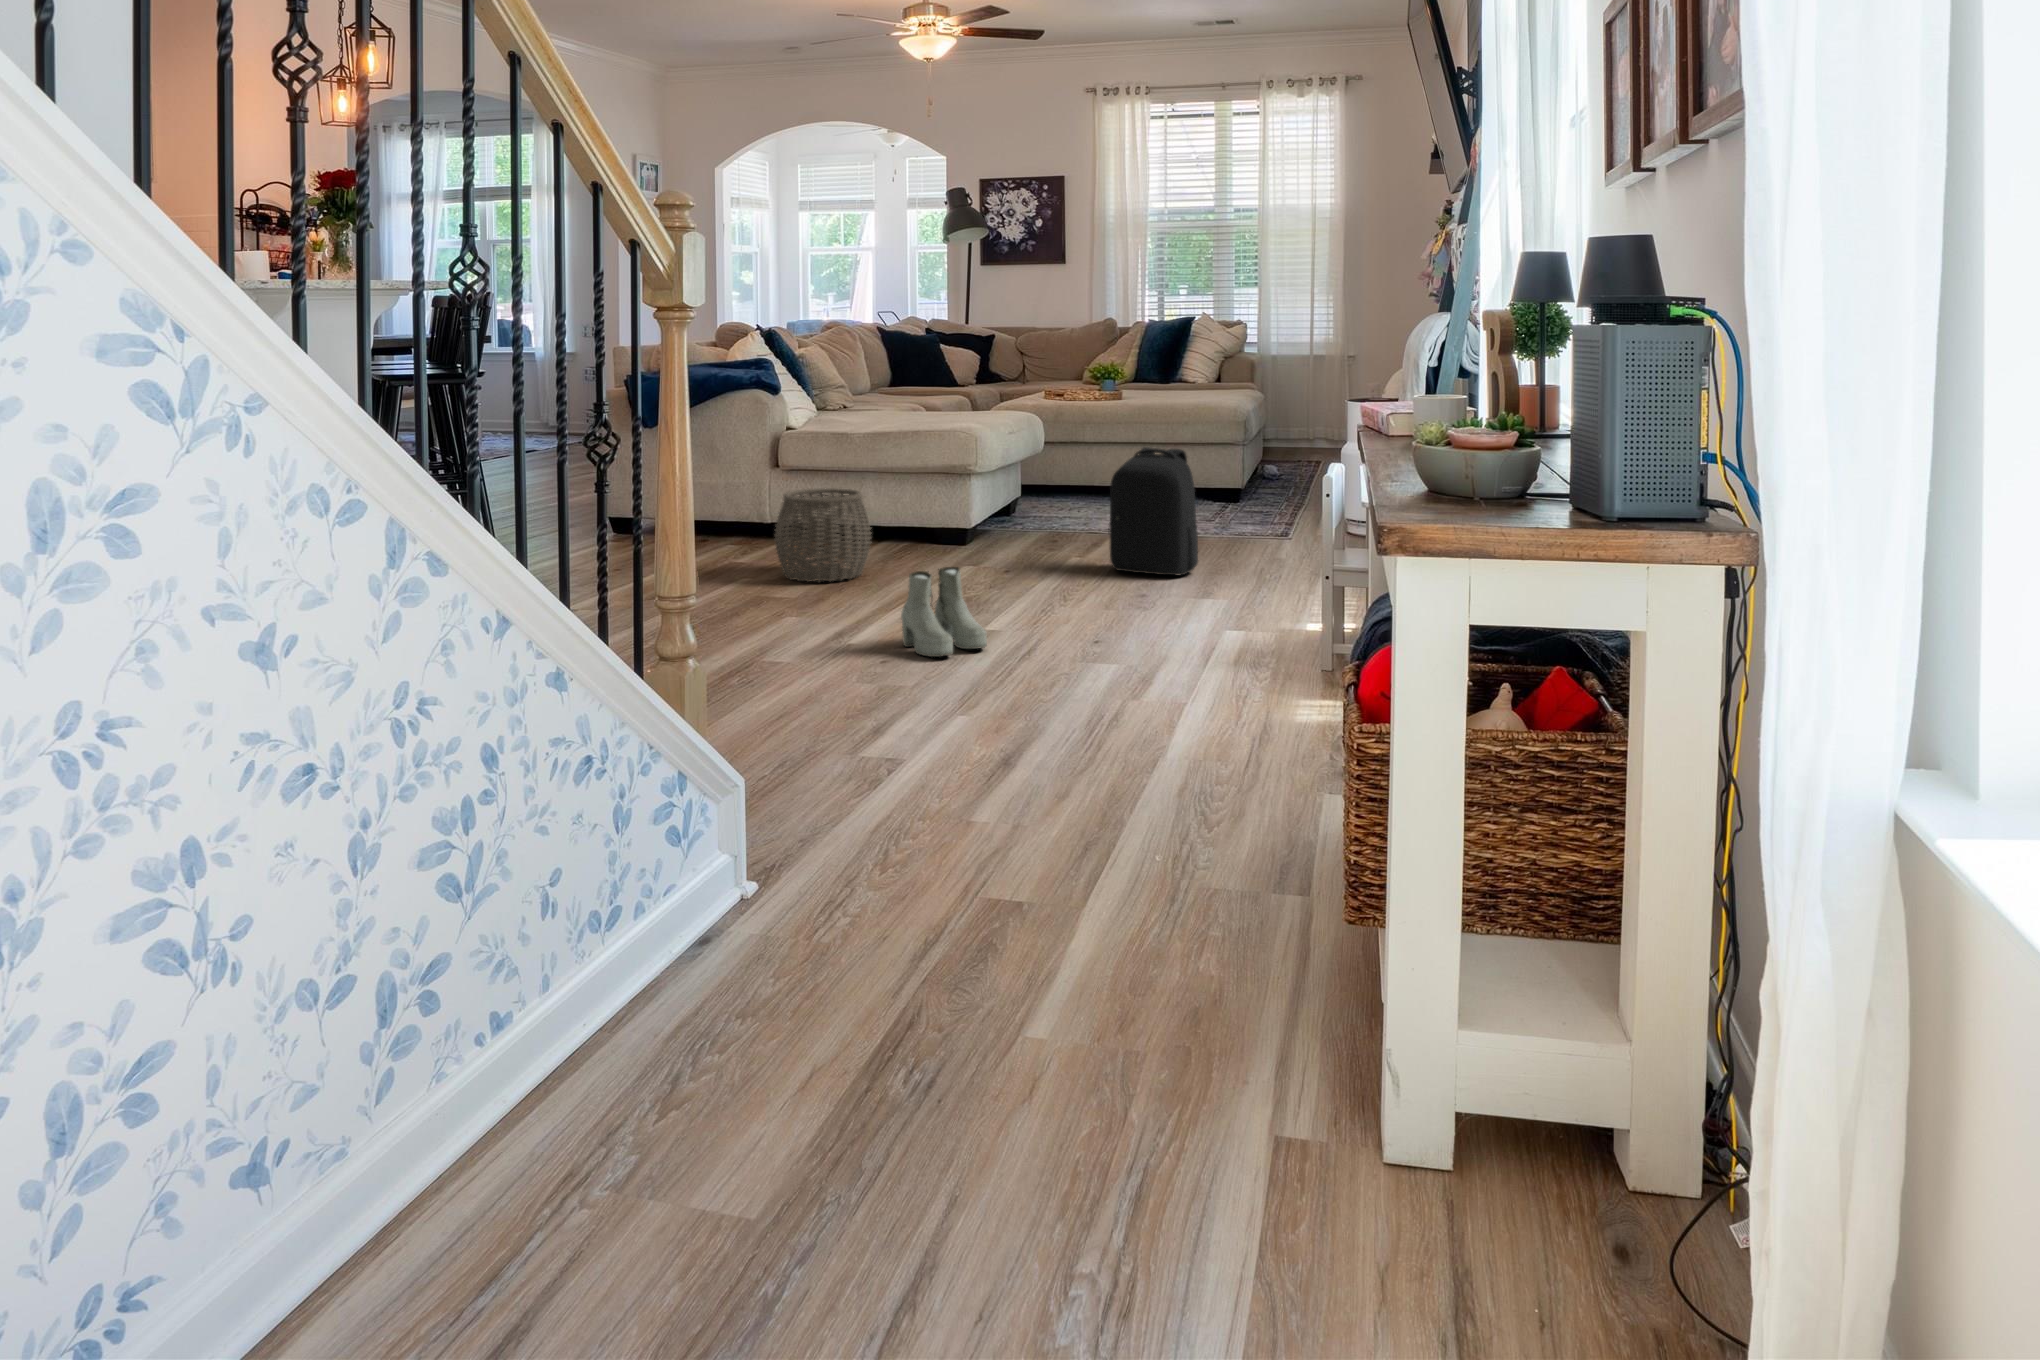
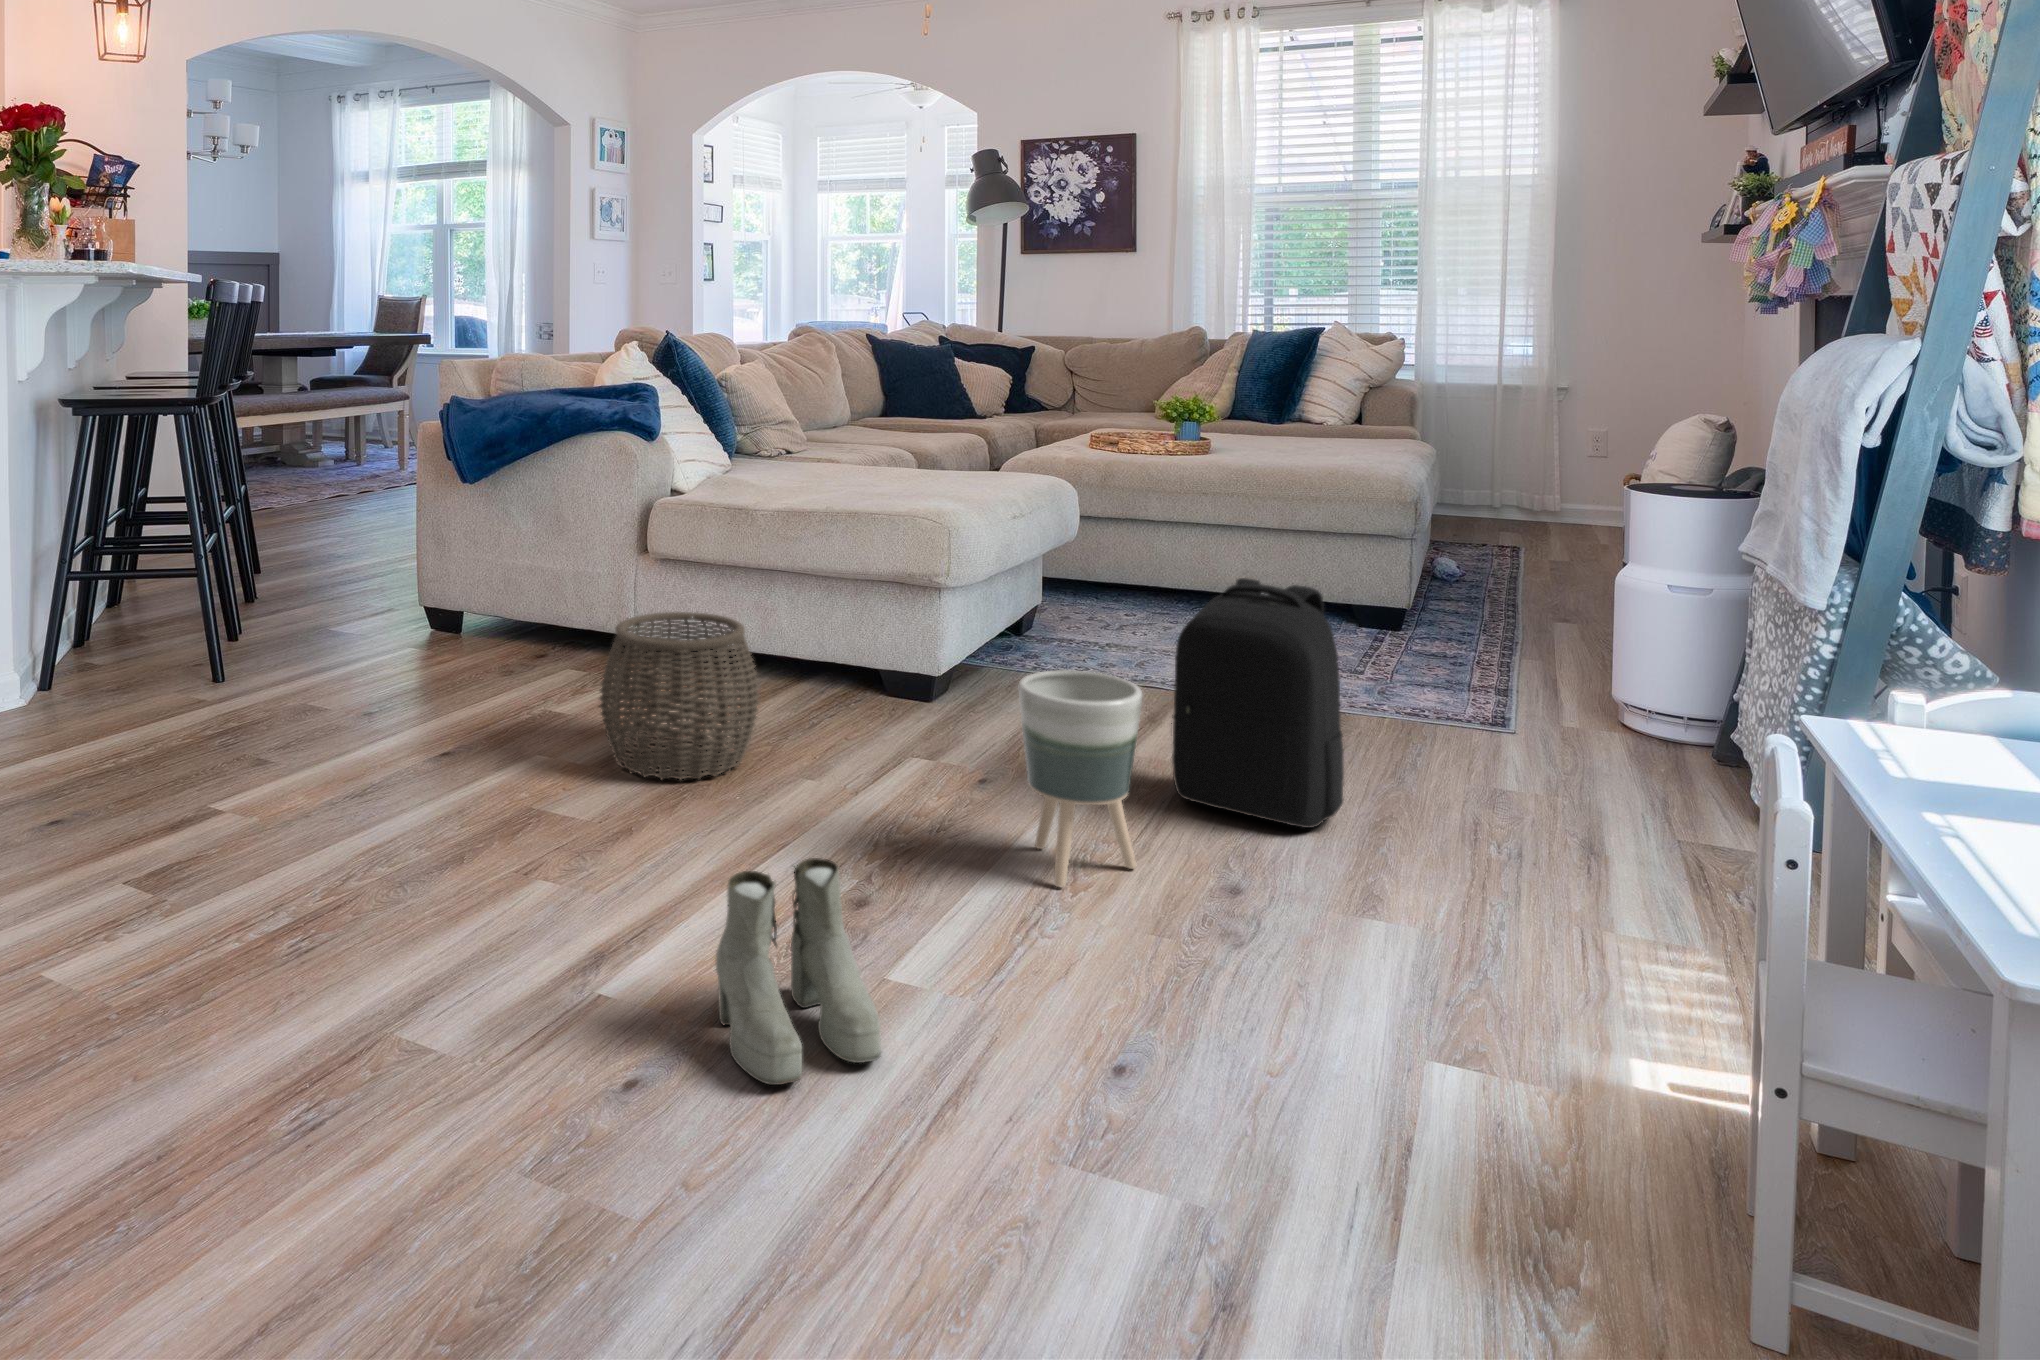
planter: none [1031,493,1096,601] -> present [1019,670,1143,887]

